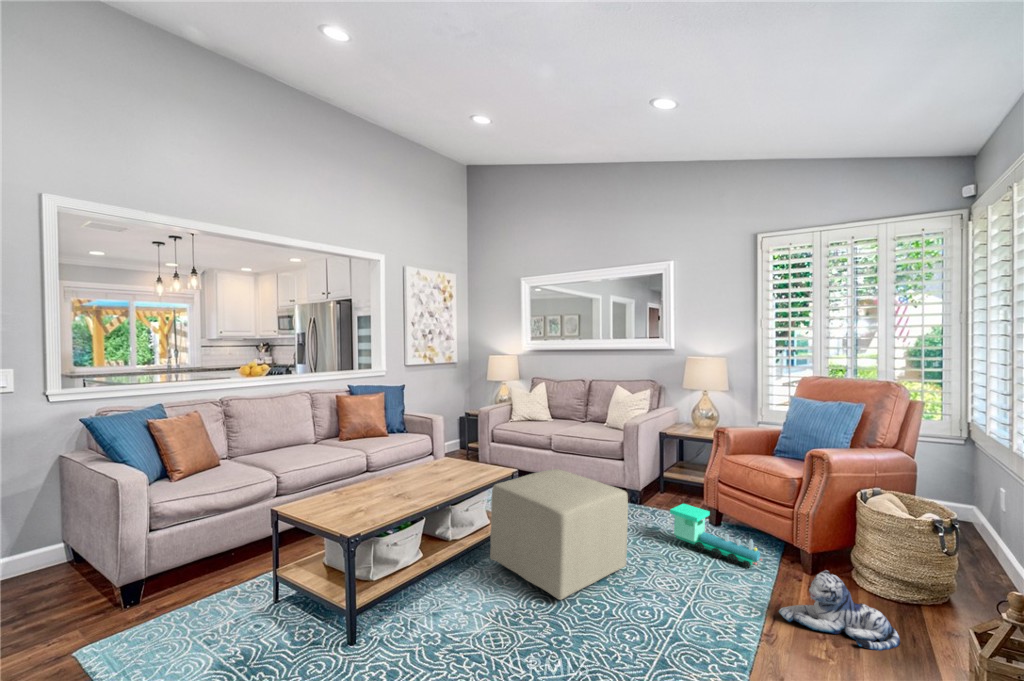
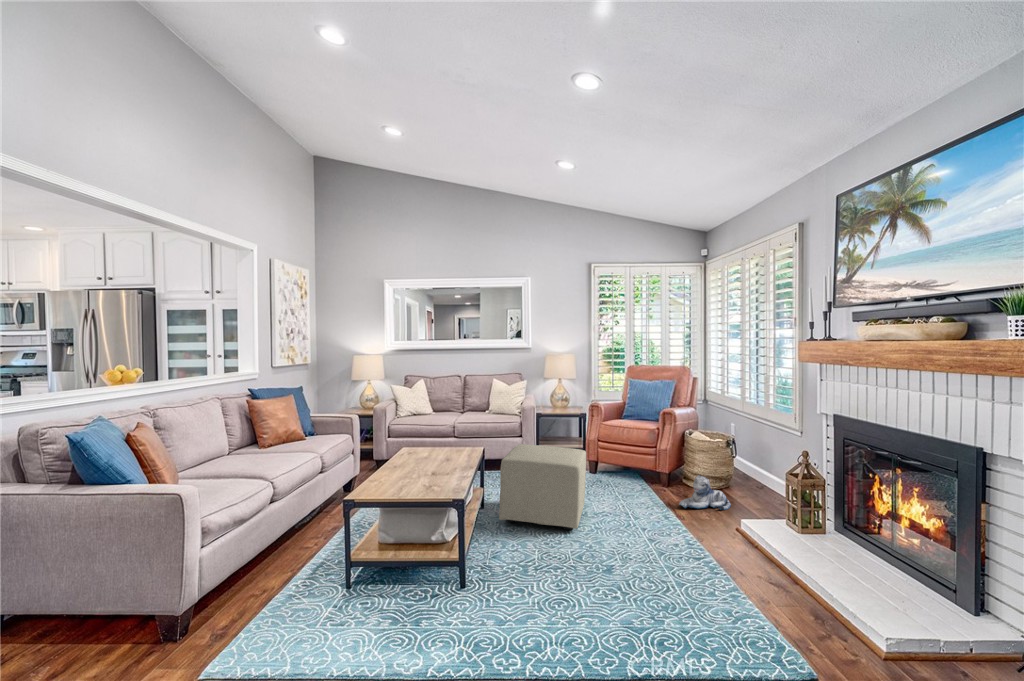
toy train: present [670,504,762,568] -> none [585,459,643,491]

